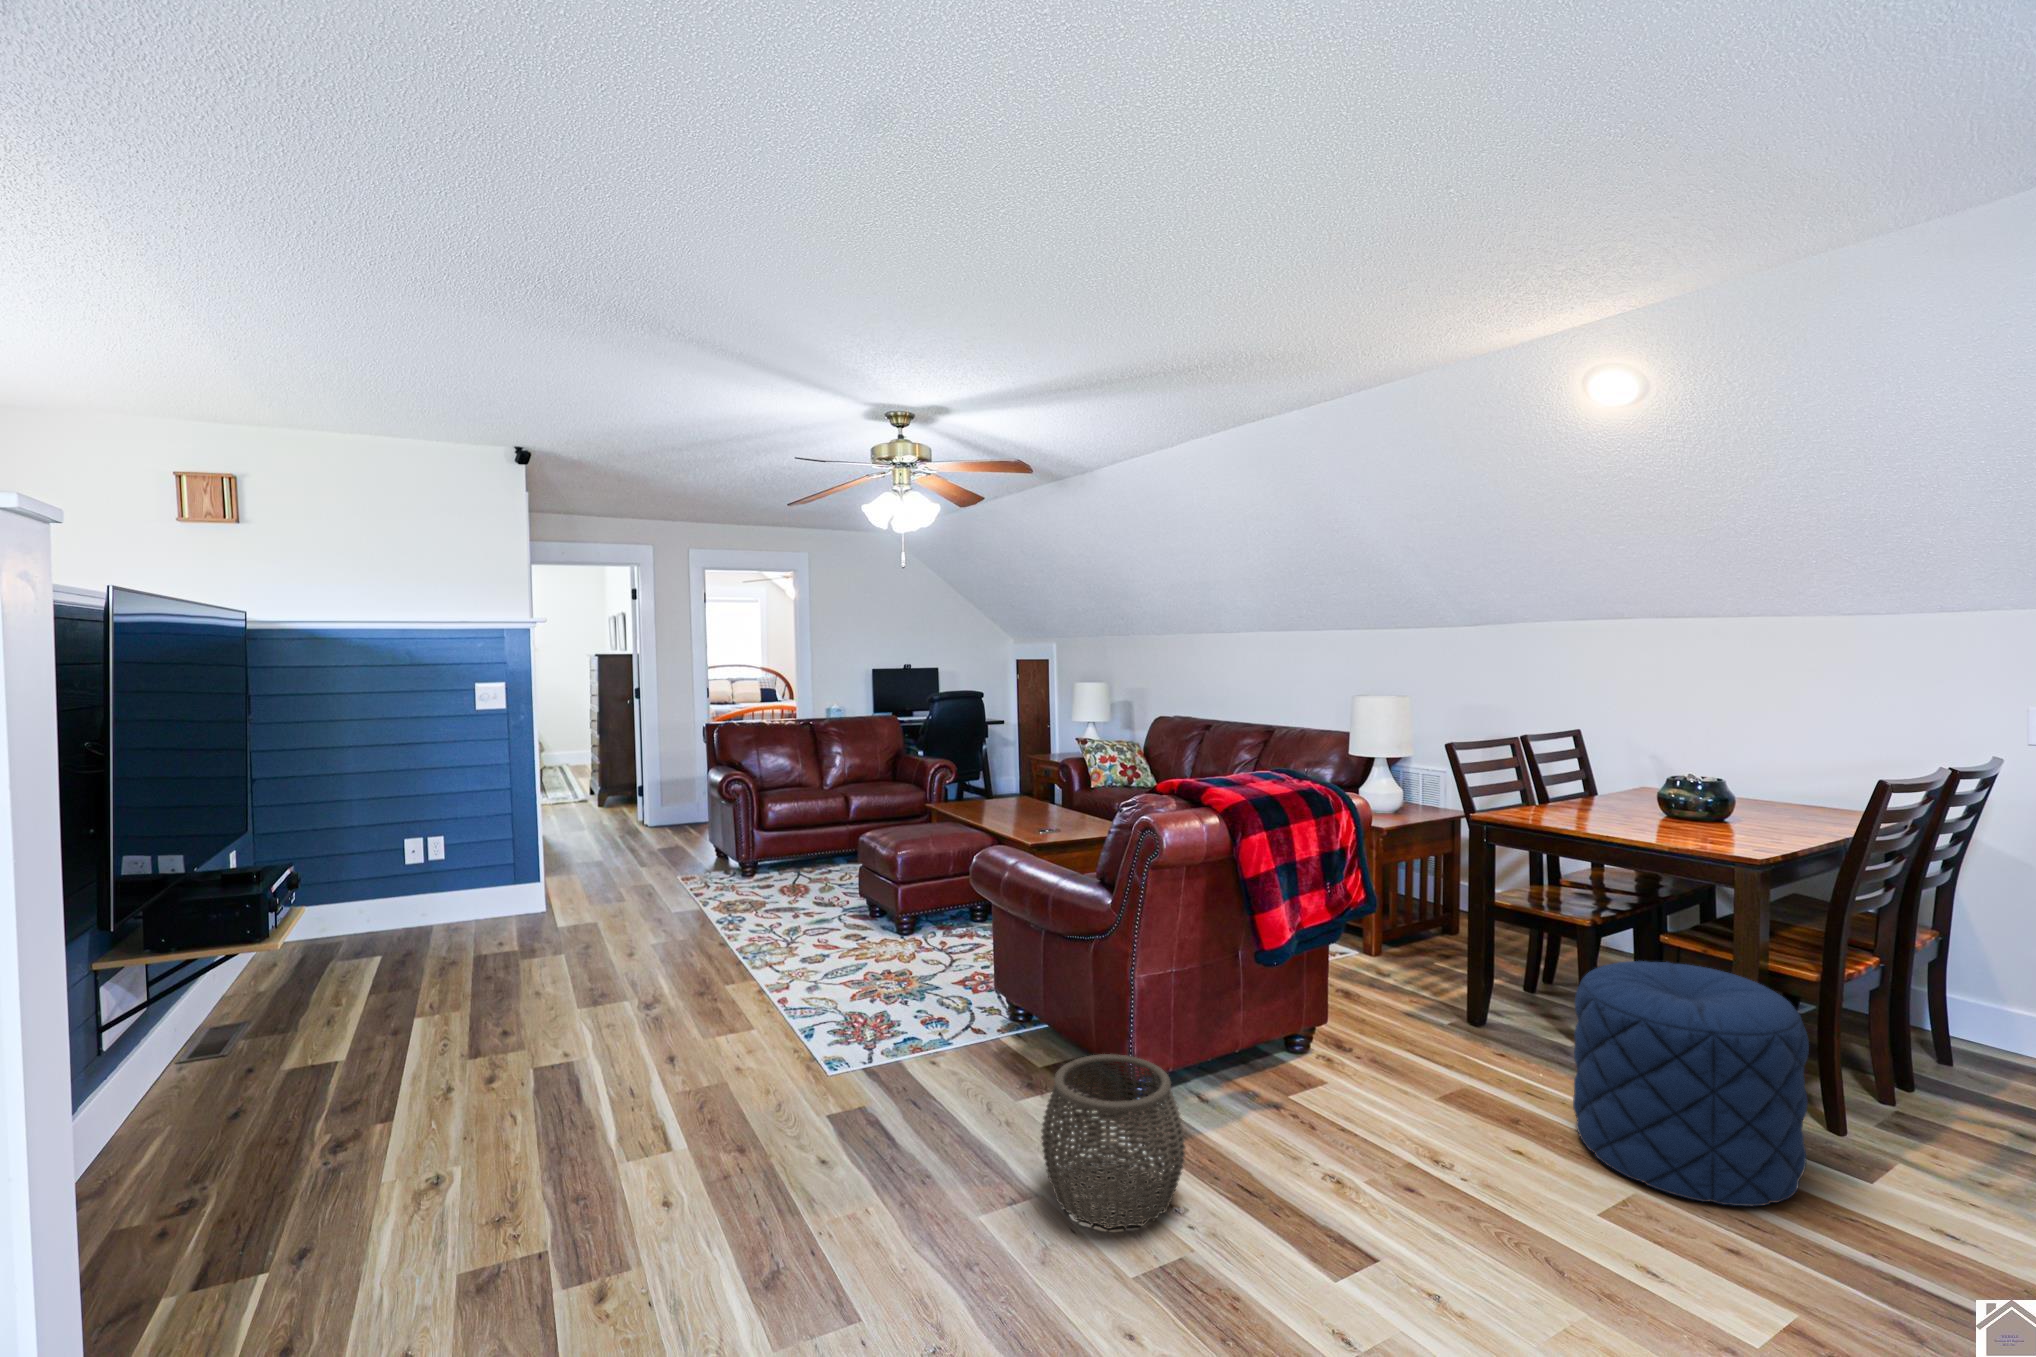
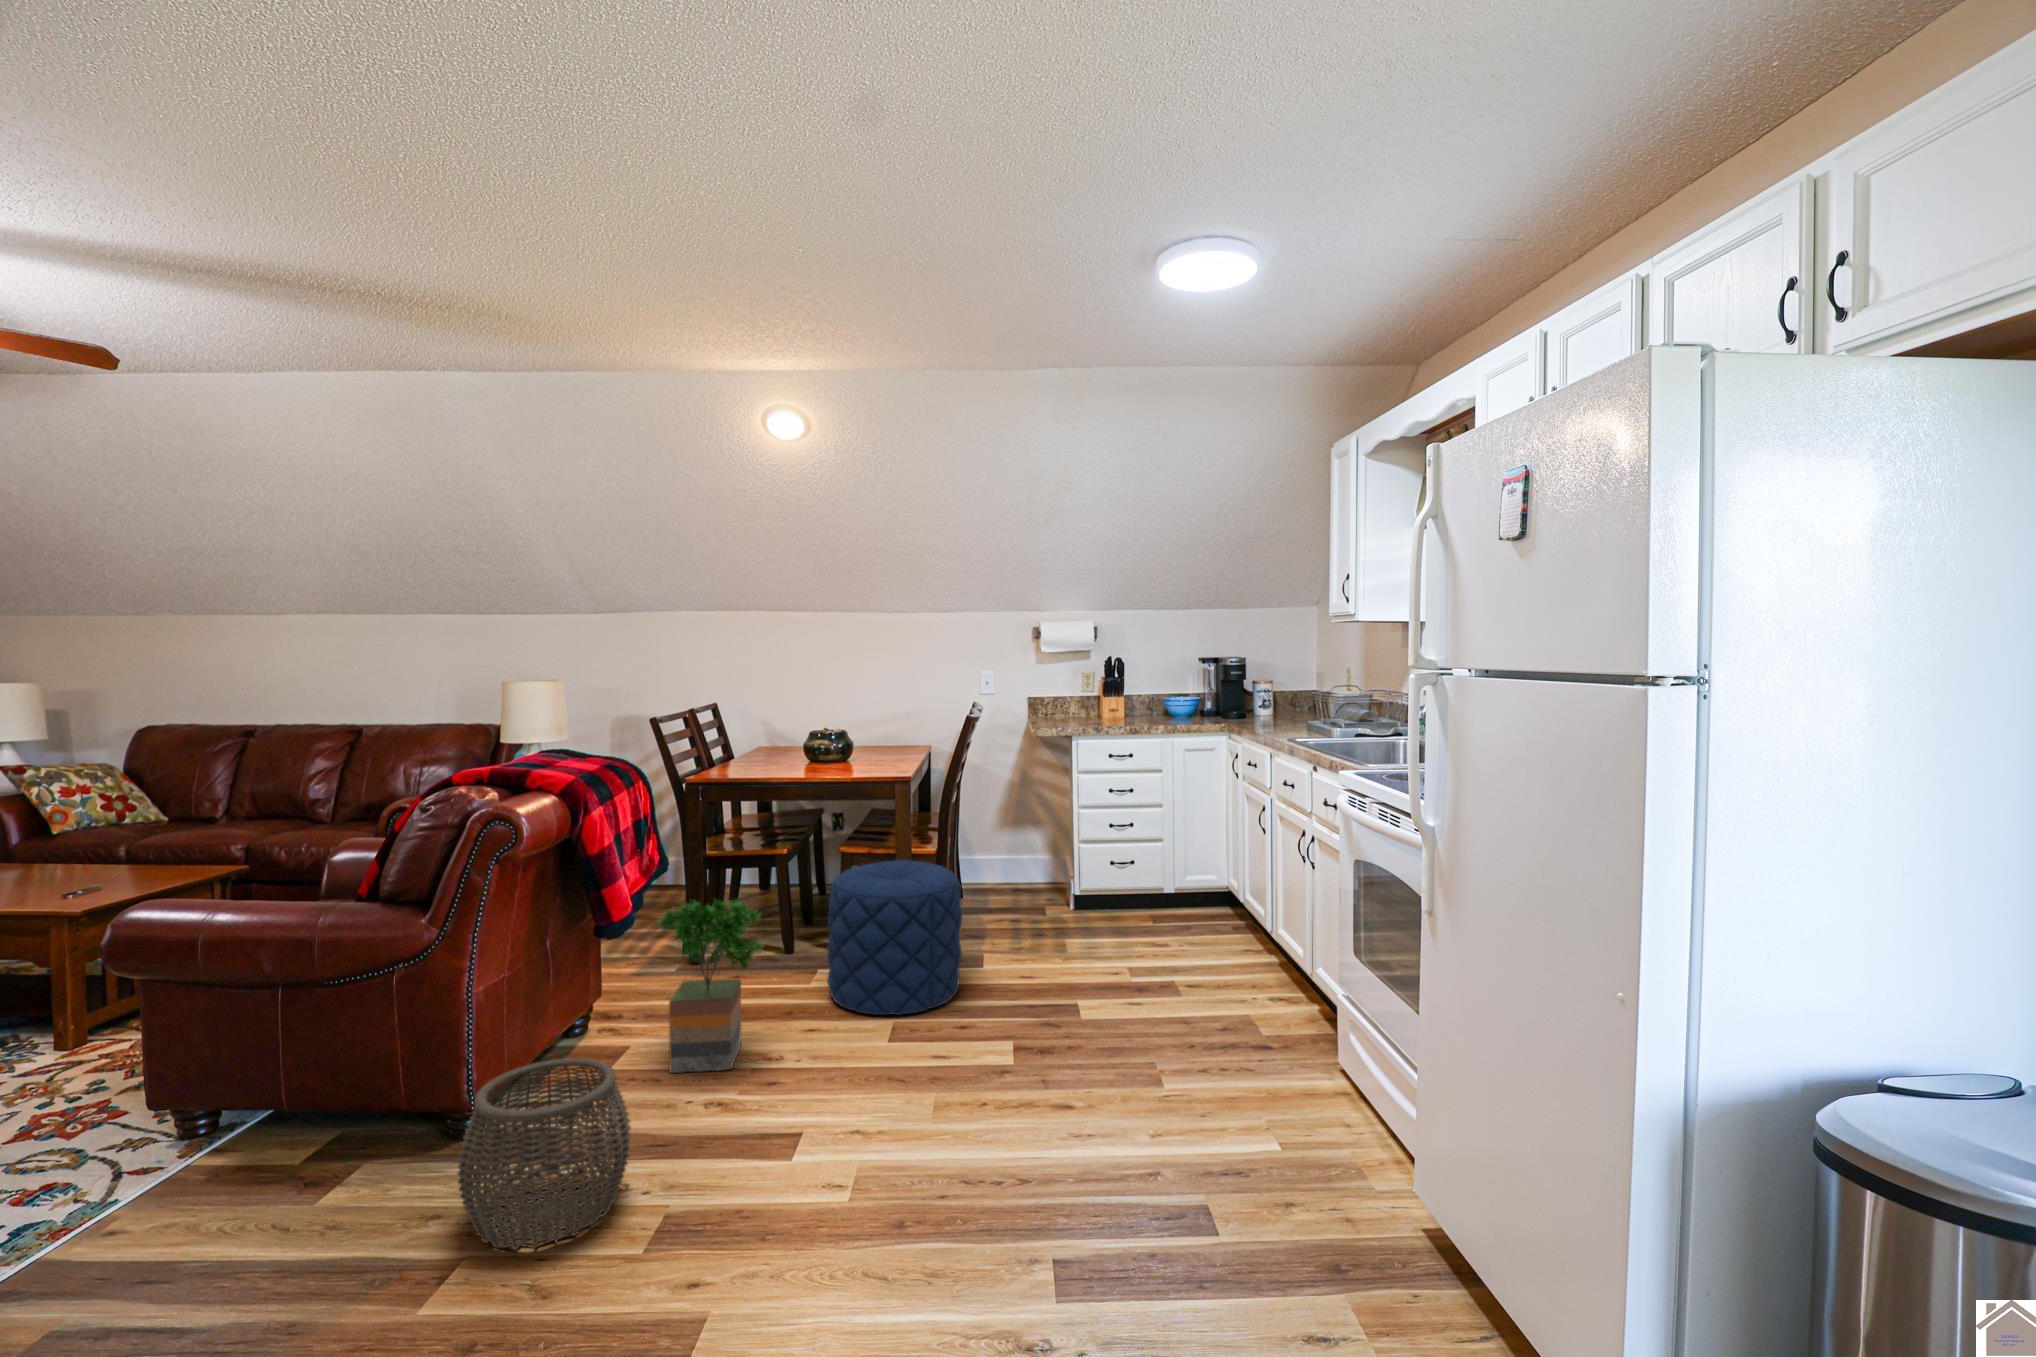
potted tree: none [1318,944,1444,1152] -> present [658,900,763,1073]

